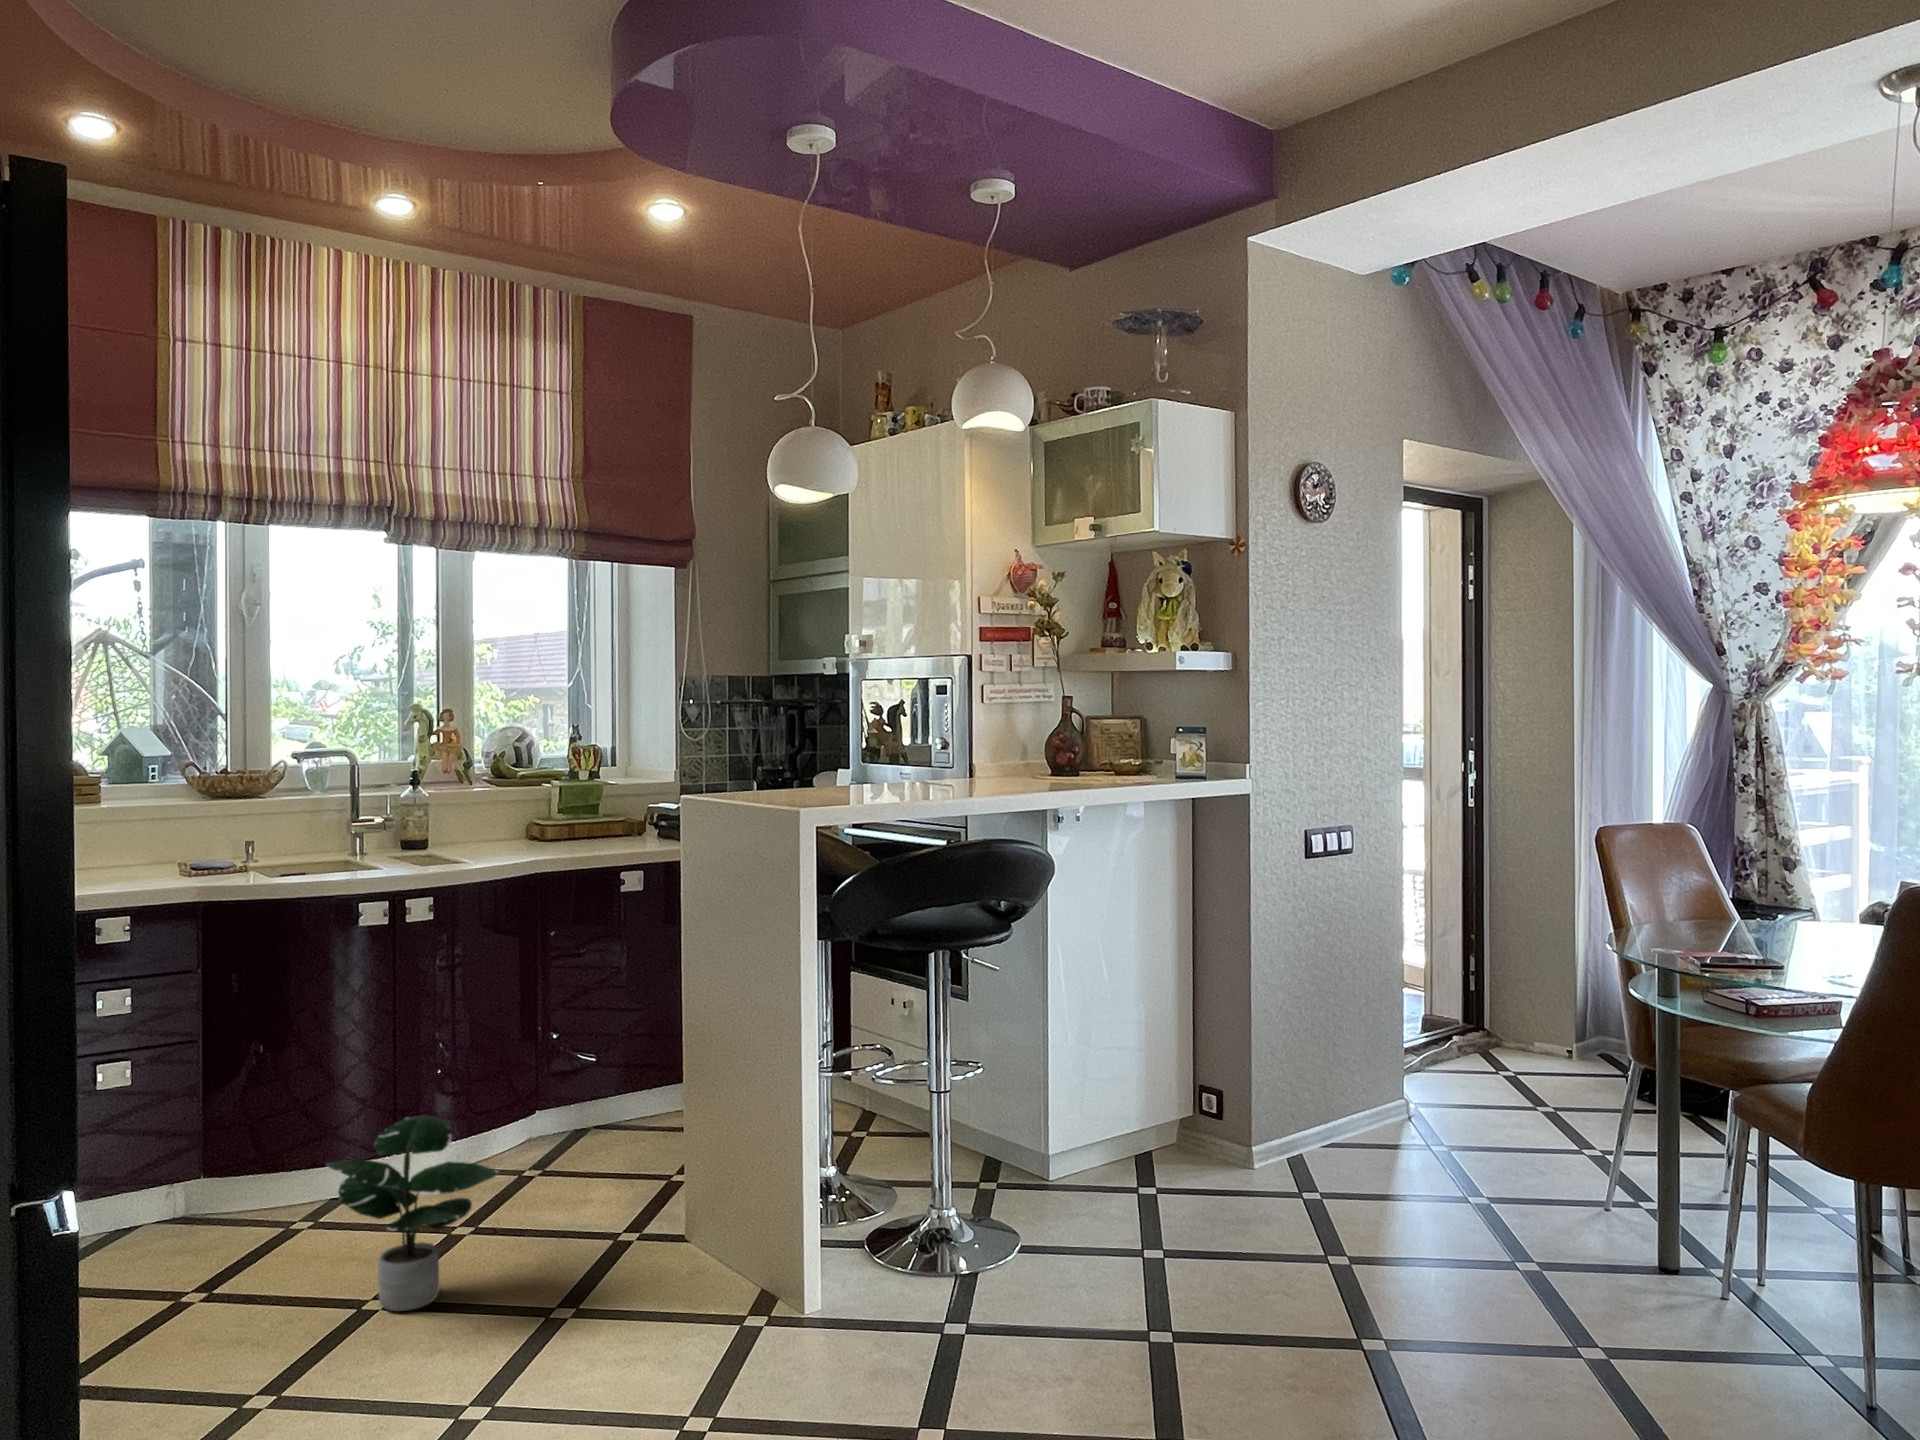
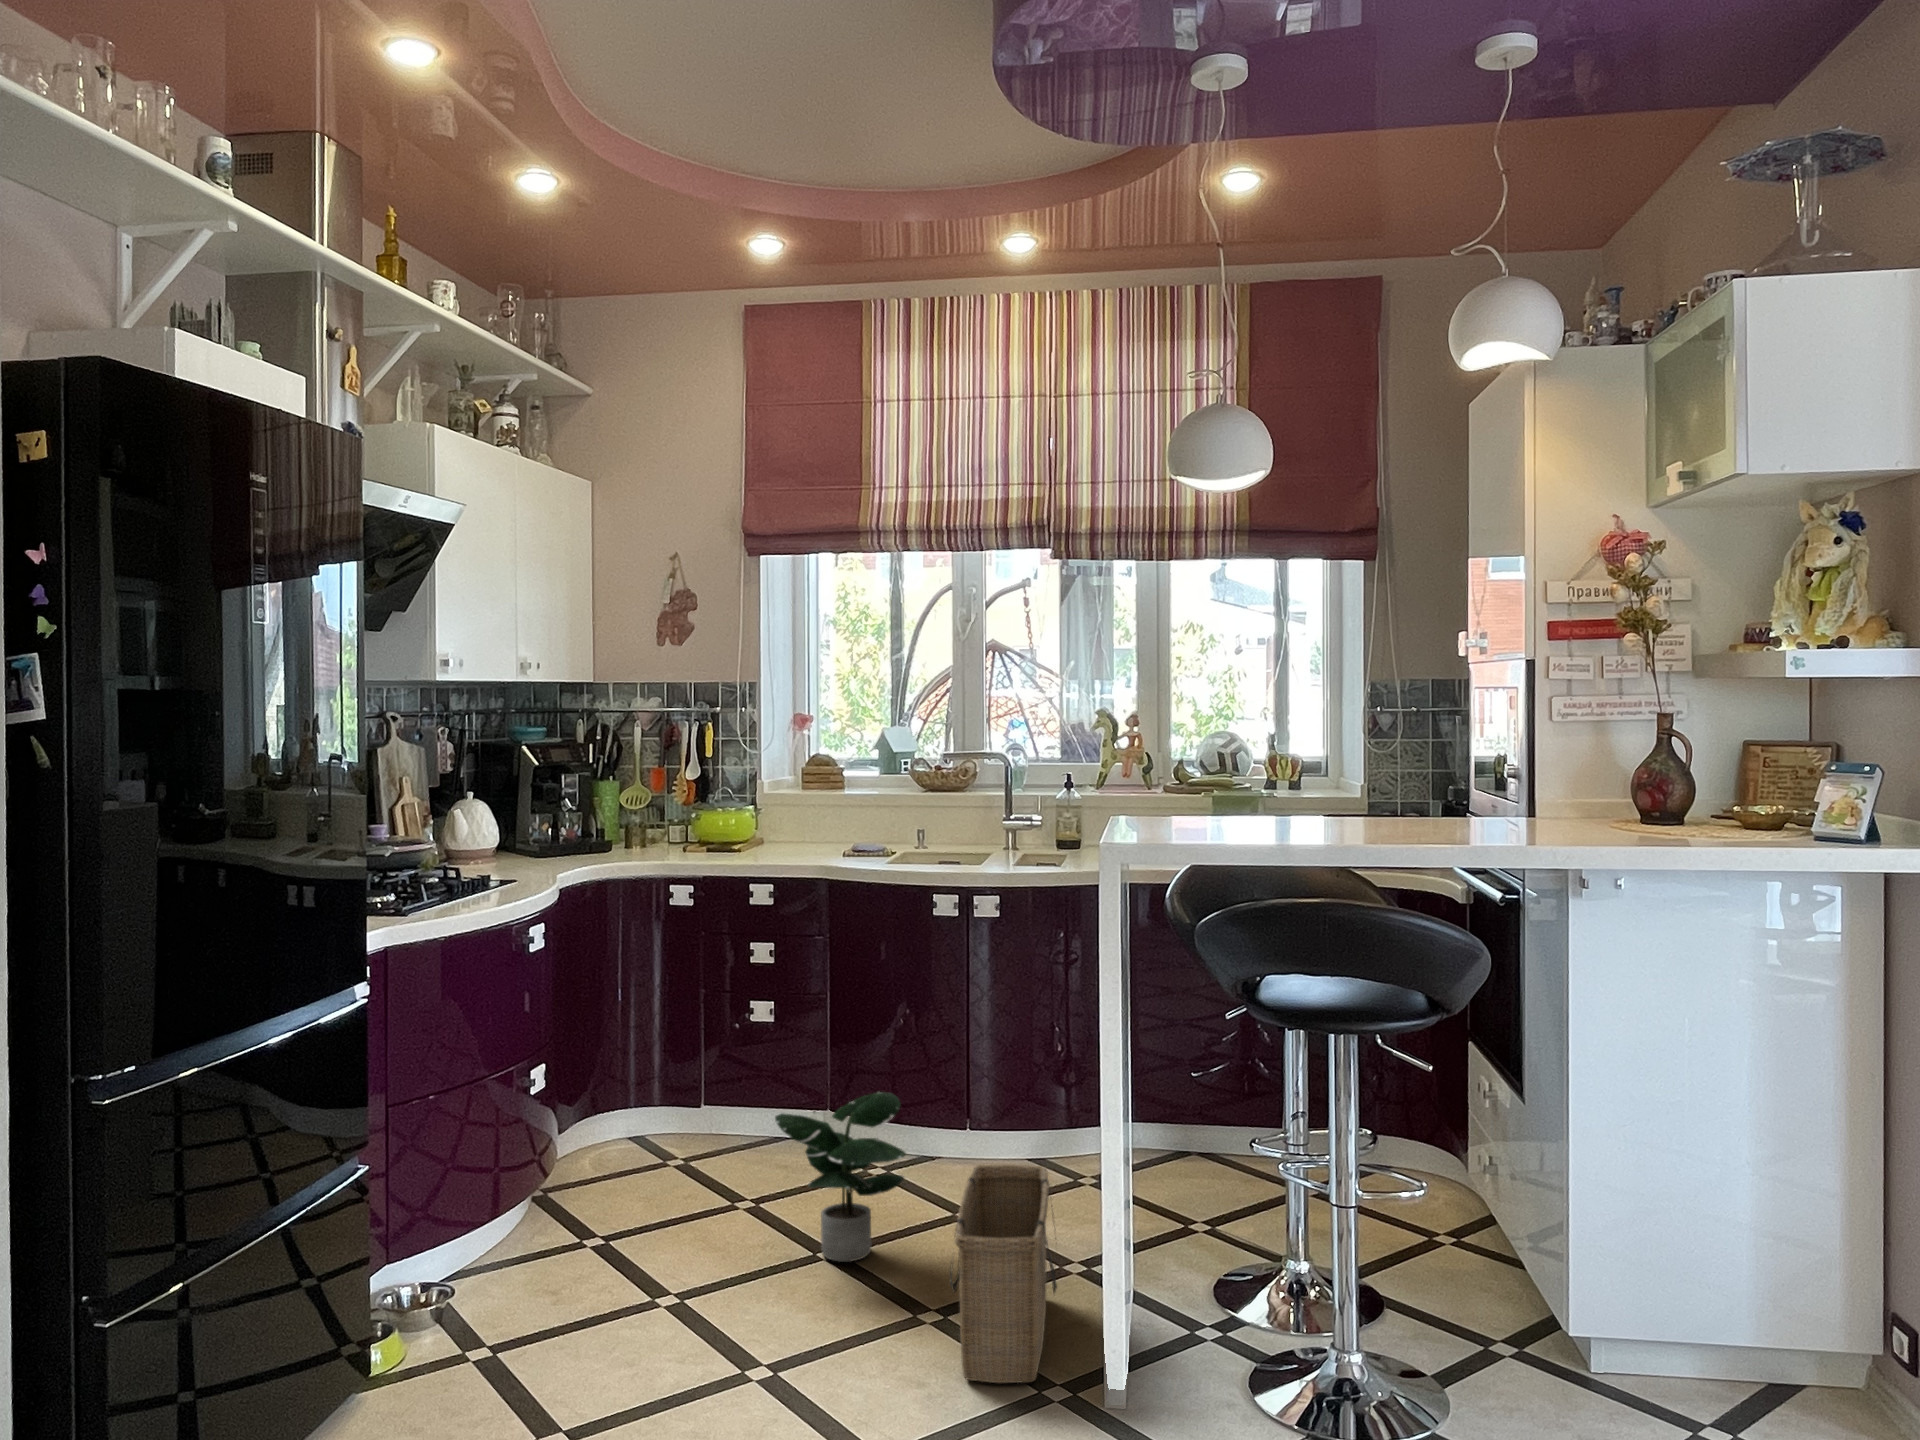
basket: none [596,1138,770,1345] -> present [950,1164,1057,1383]

